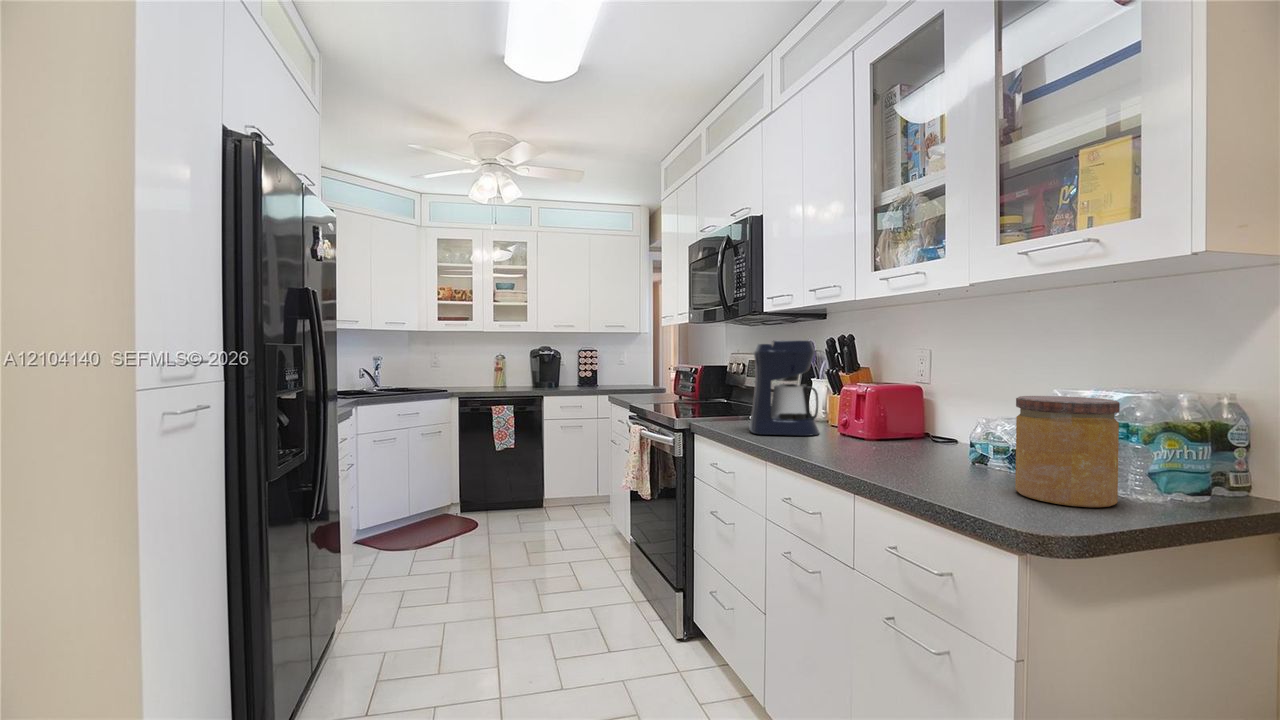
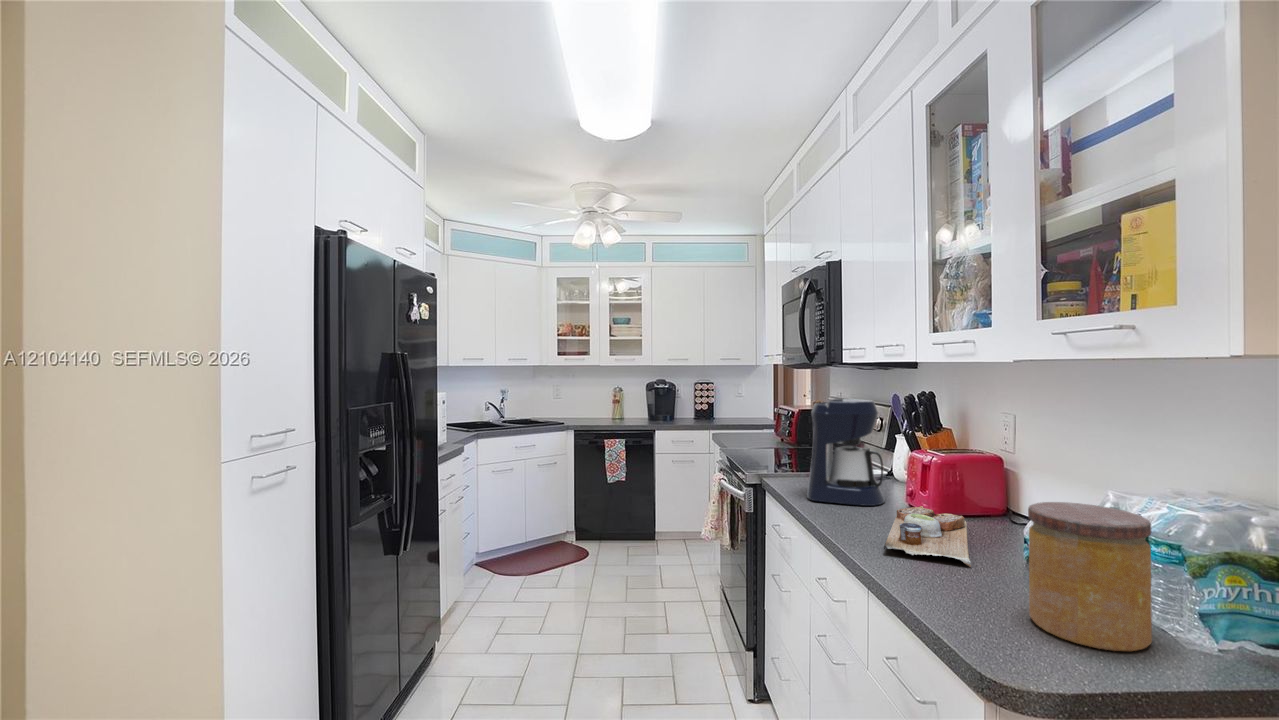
cutting board: none [842,430,937,468] -> present [884,506,971,567]

